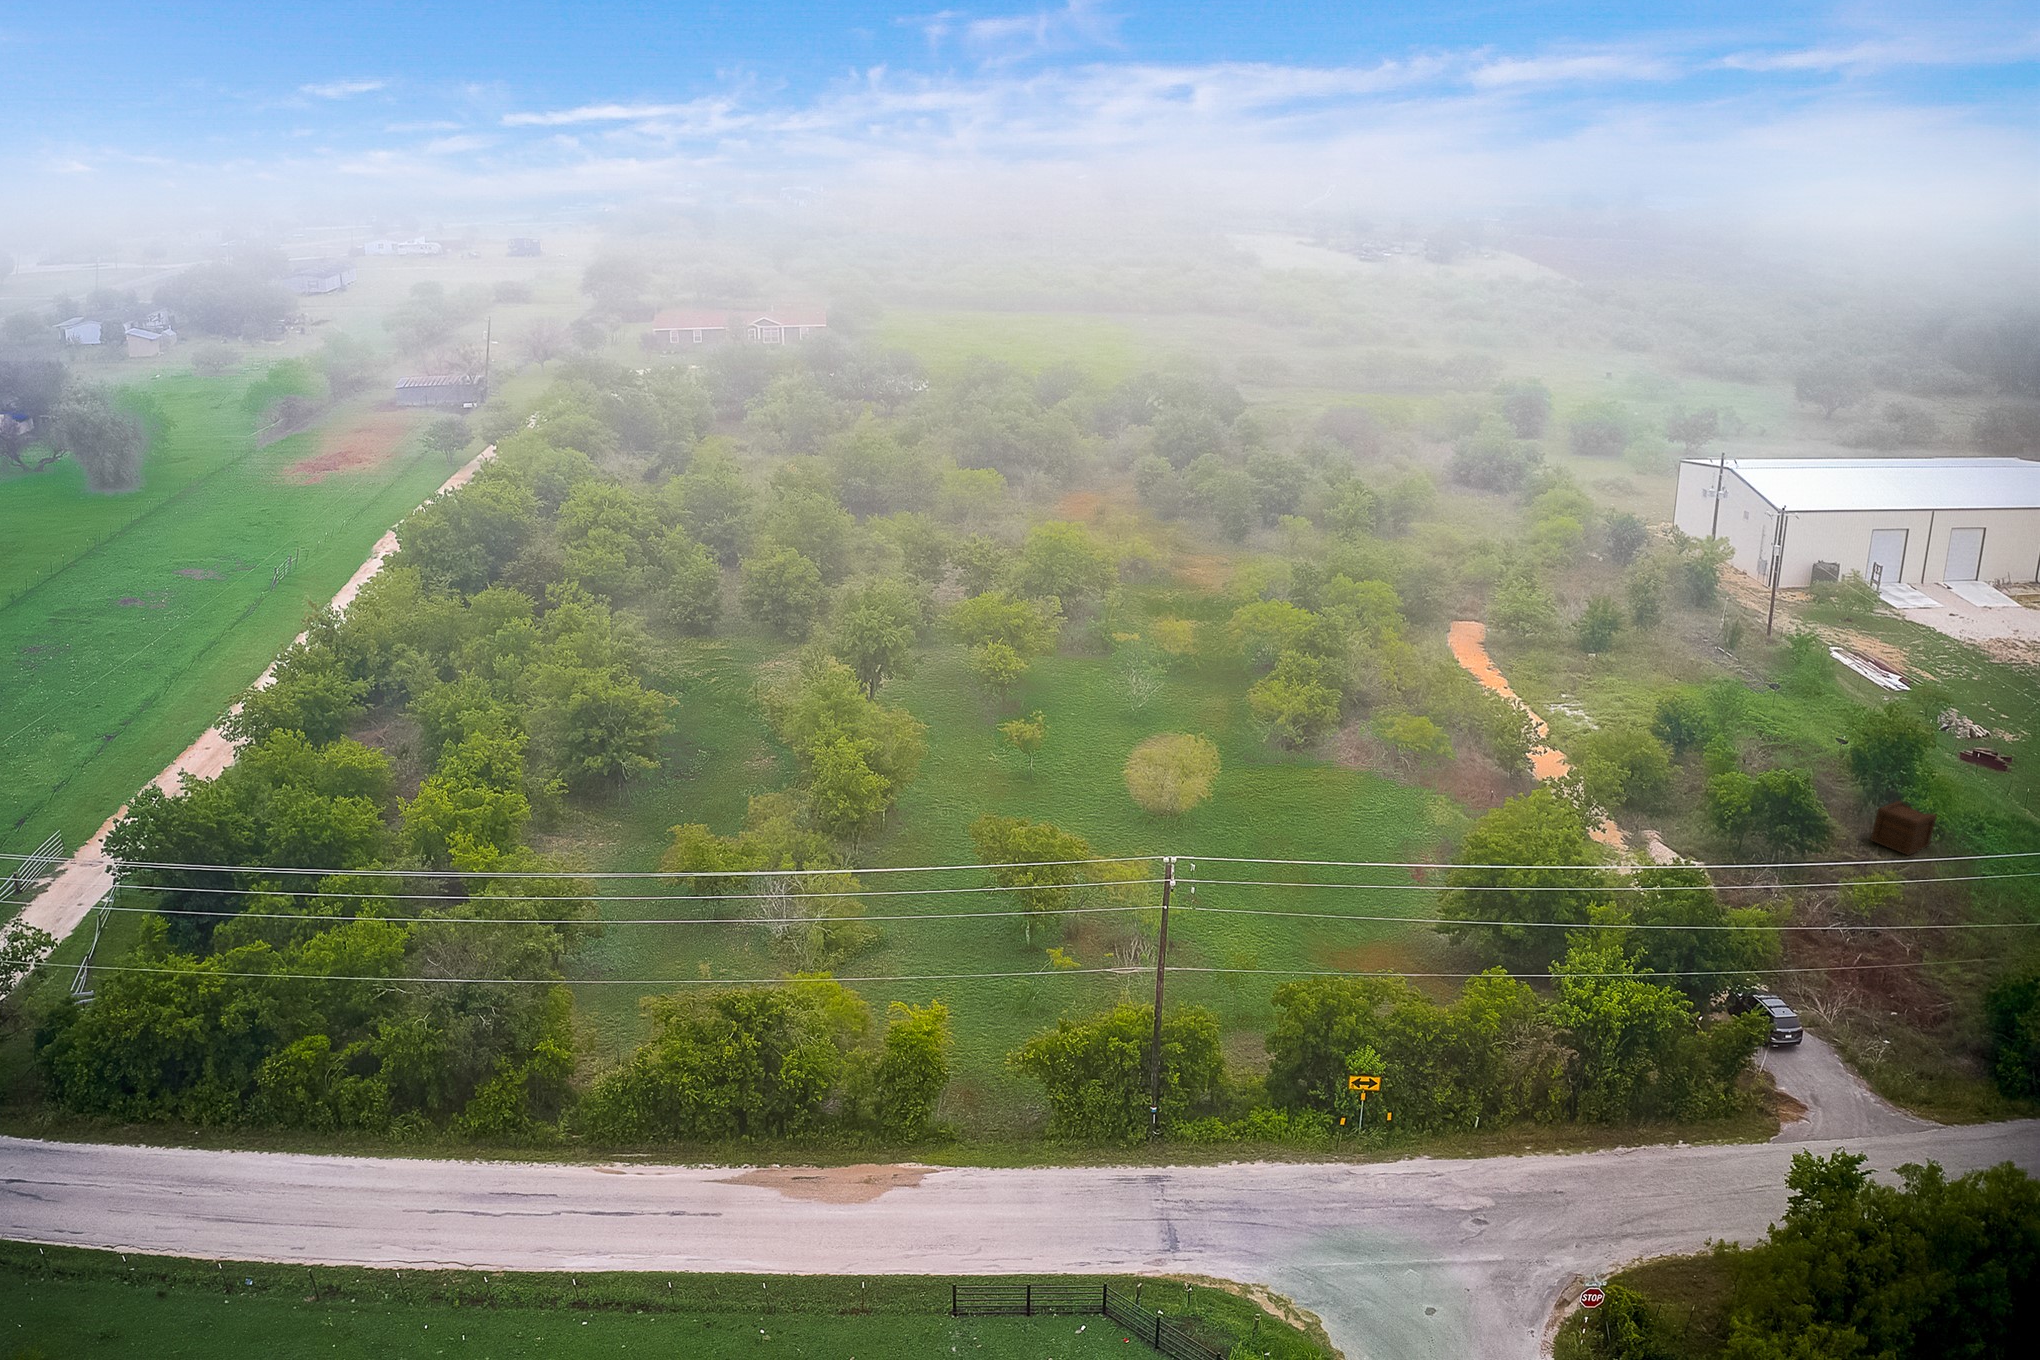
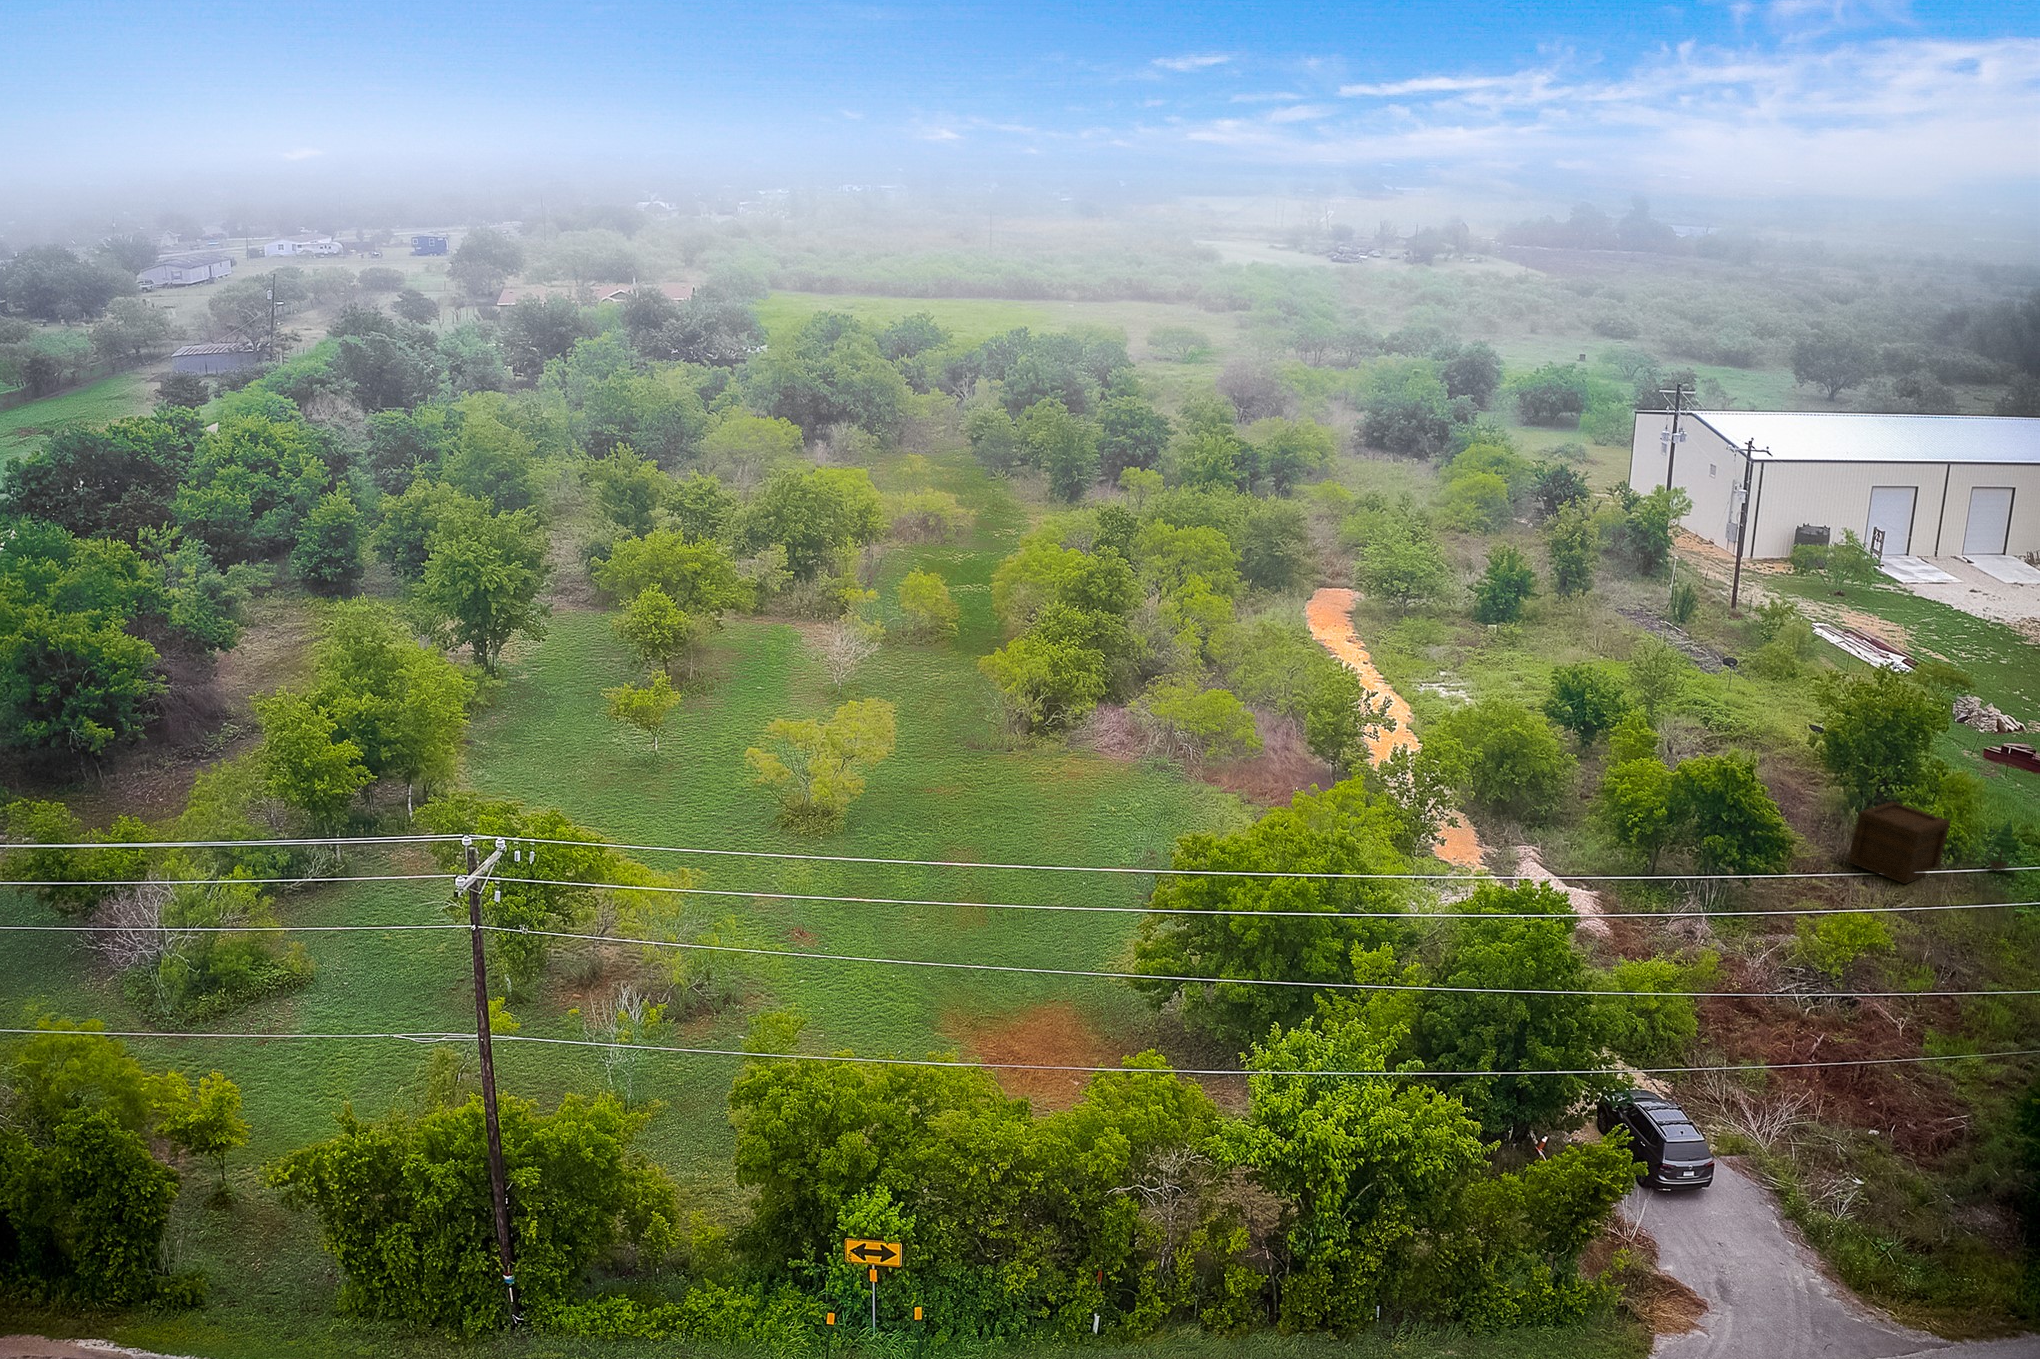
potted tree: none [1962,813,1980,846] -> present [1990,820,2015,871]

